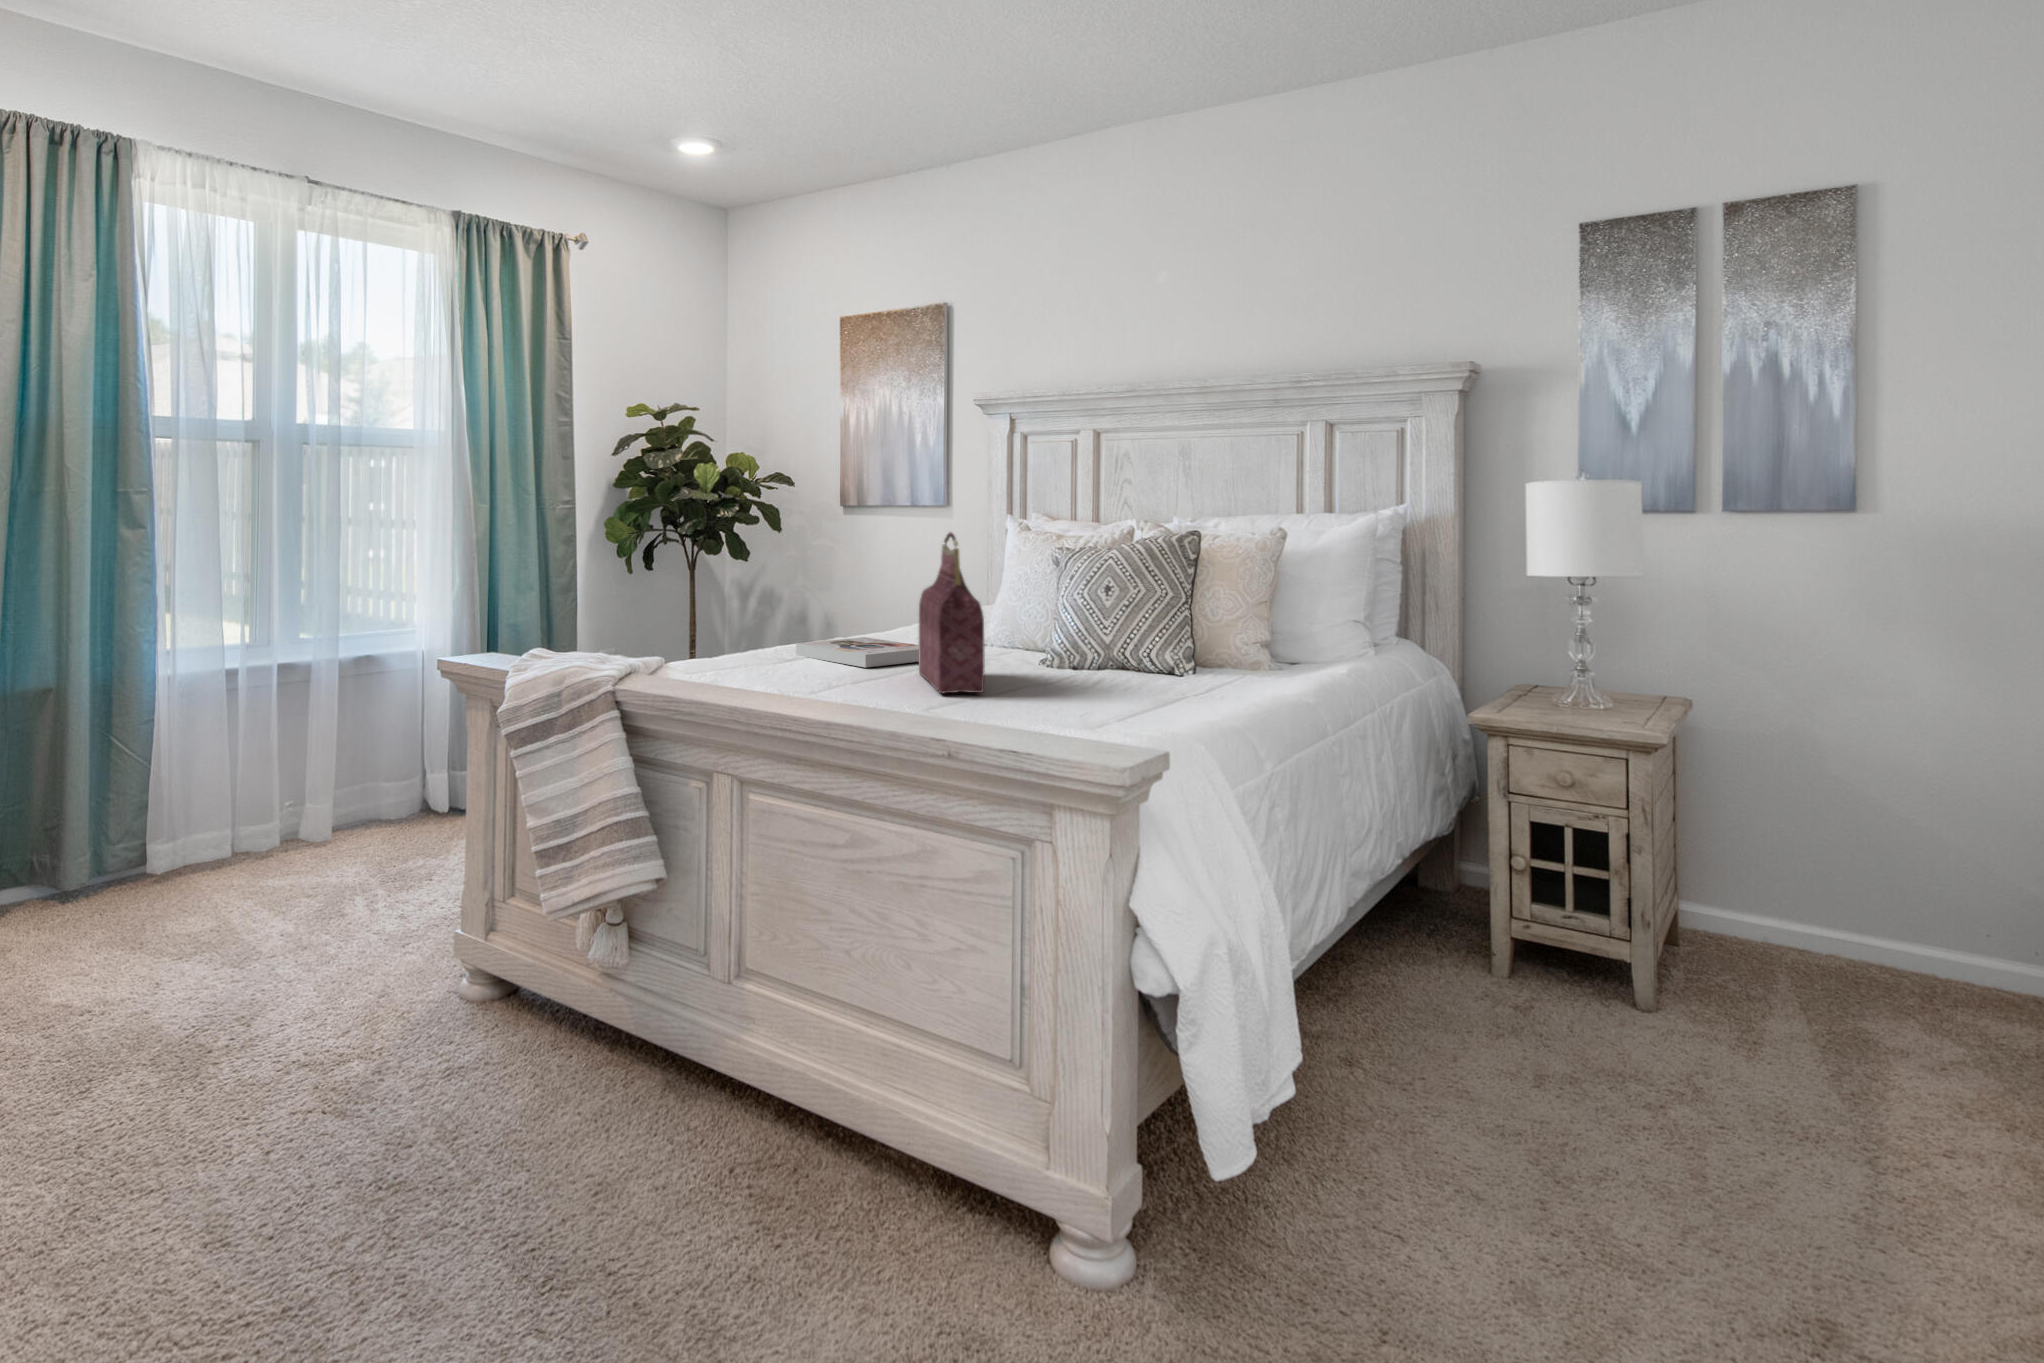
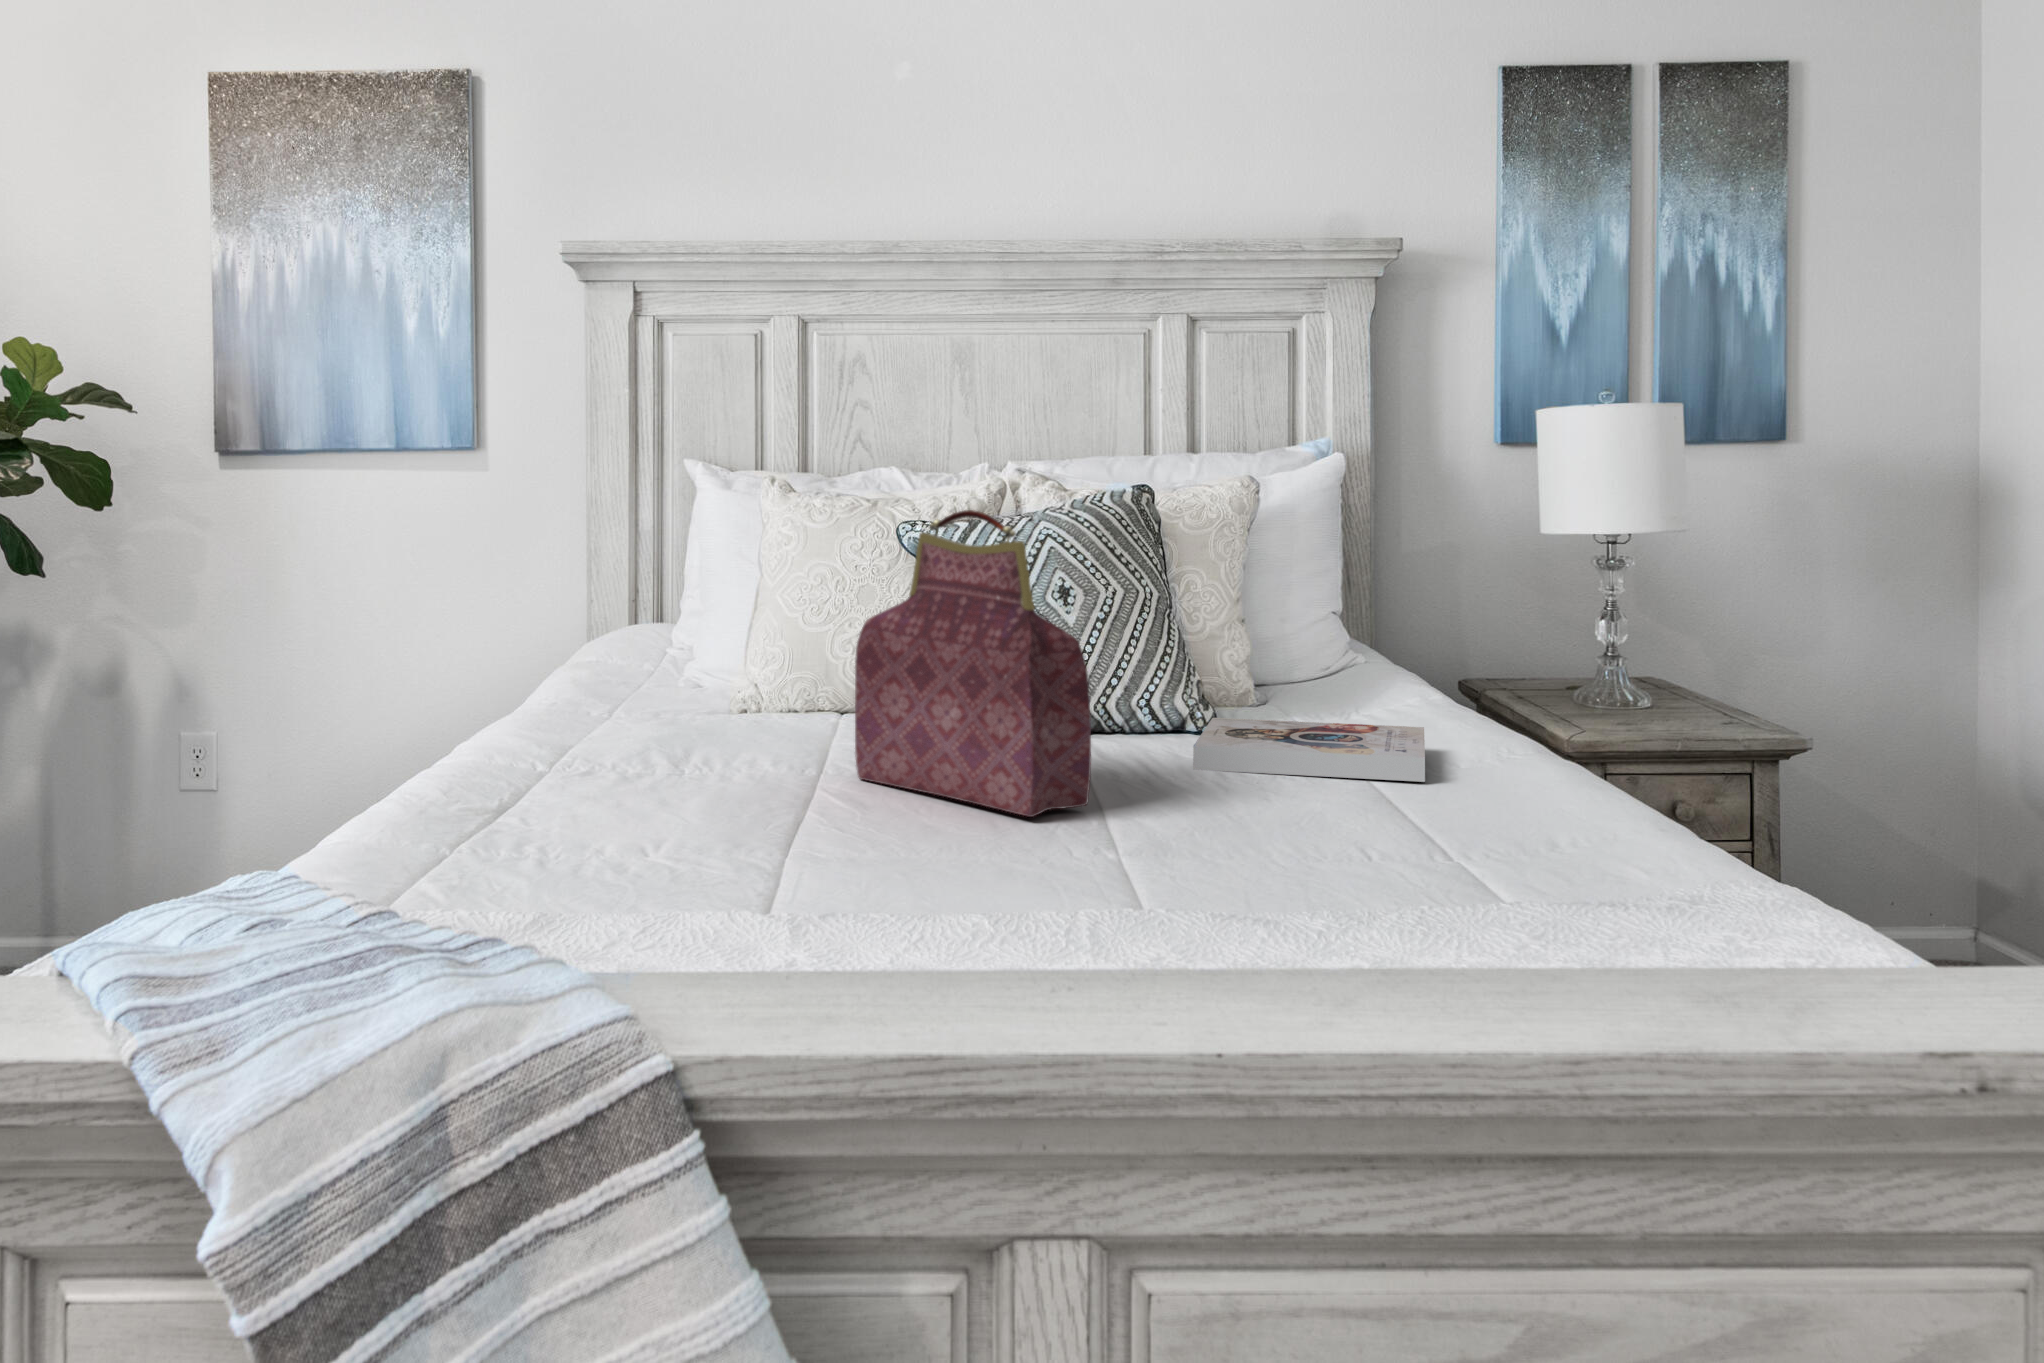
book: present [796,637,919,668] -> present [1193,718,1425,782]

